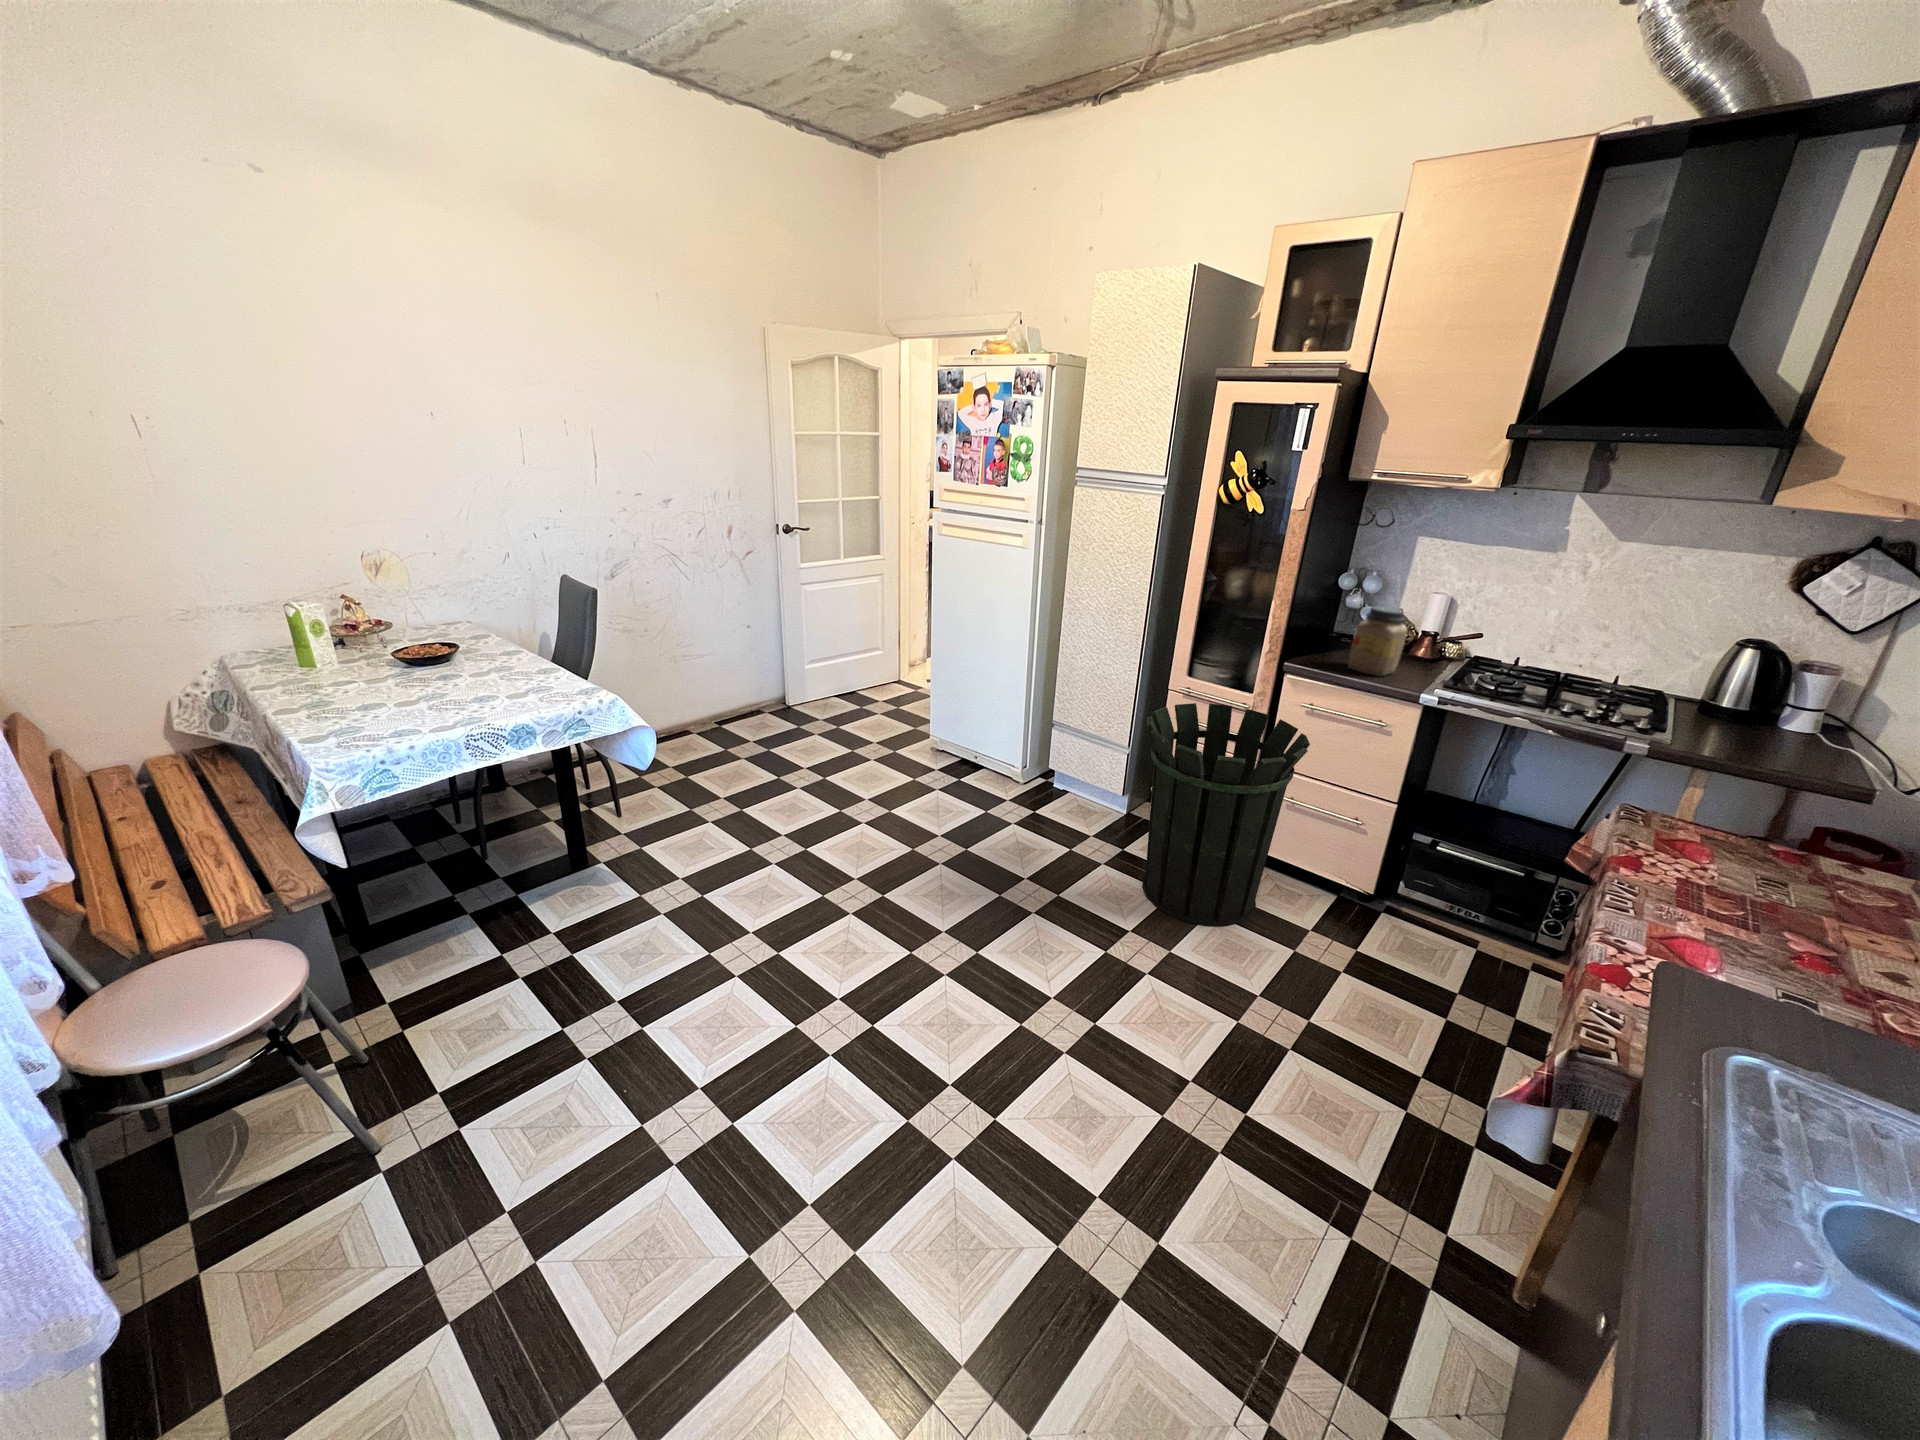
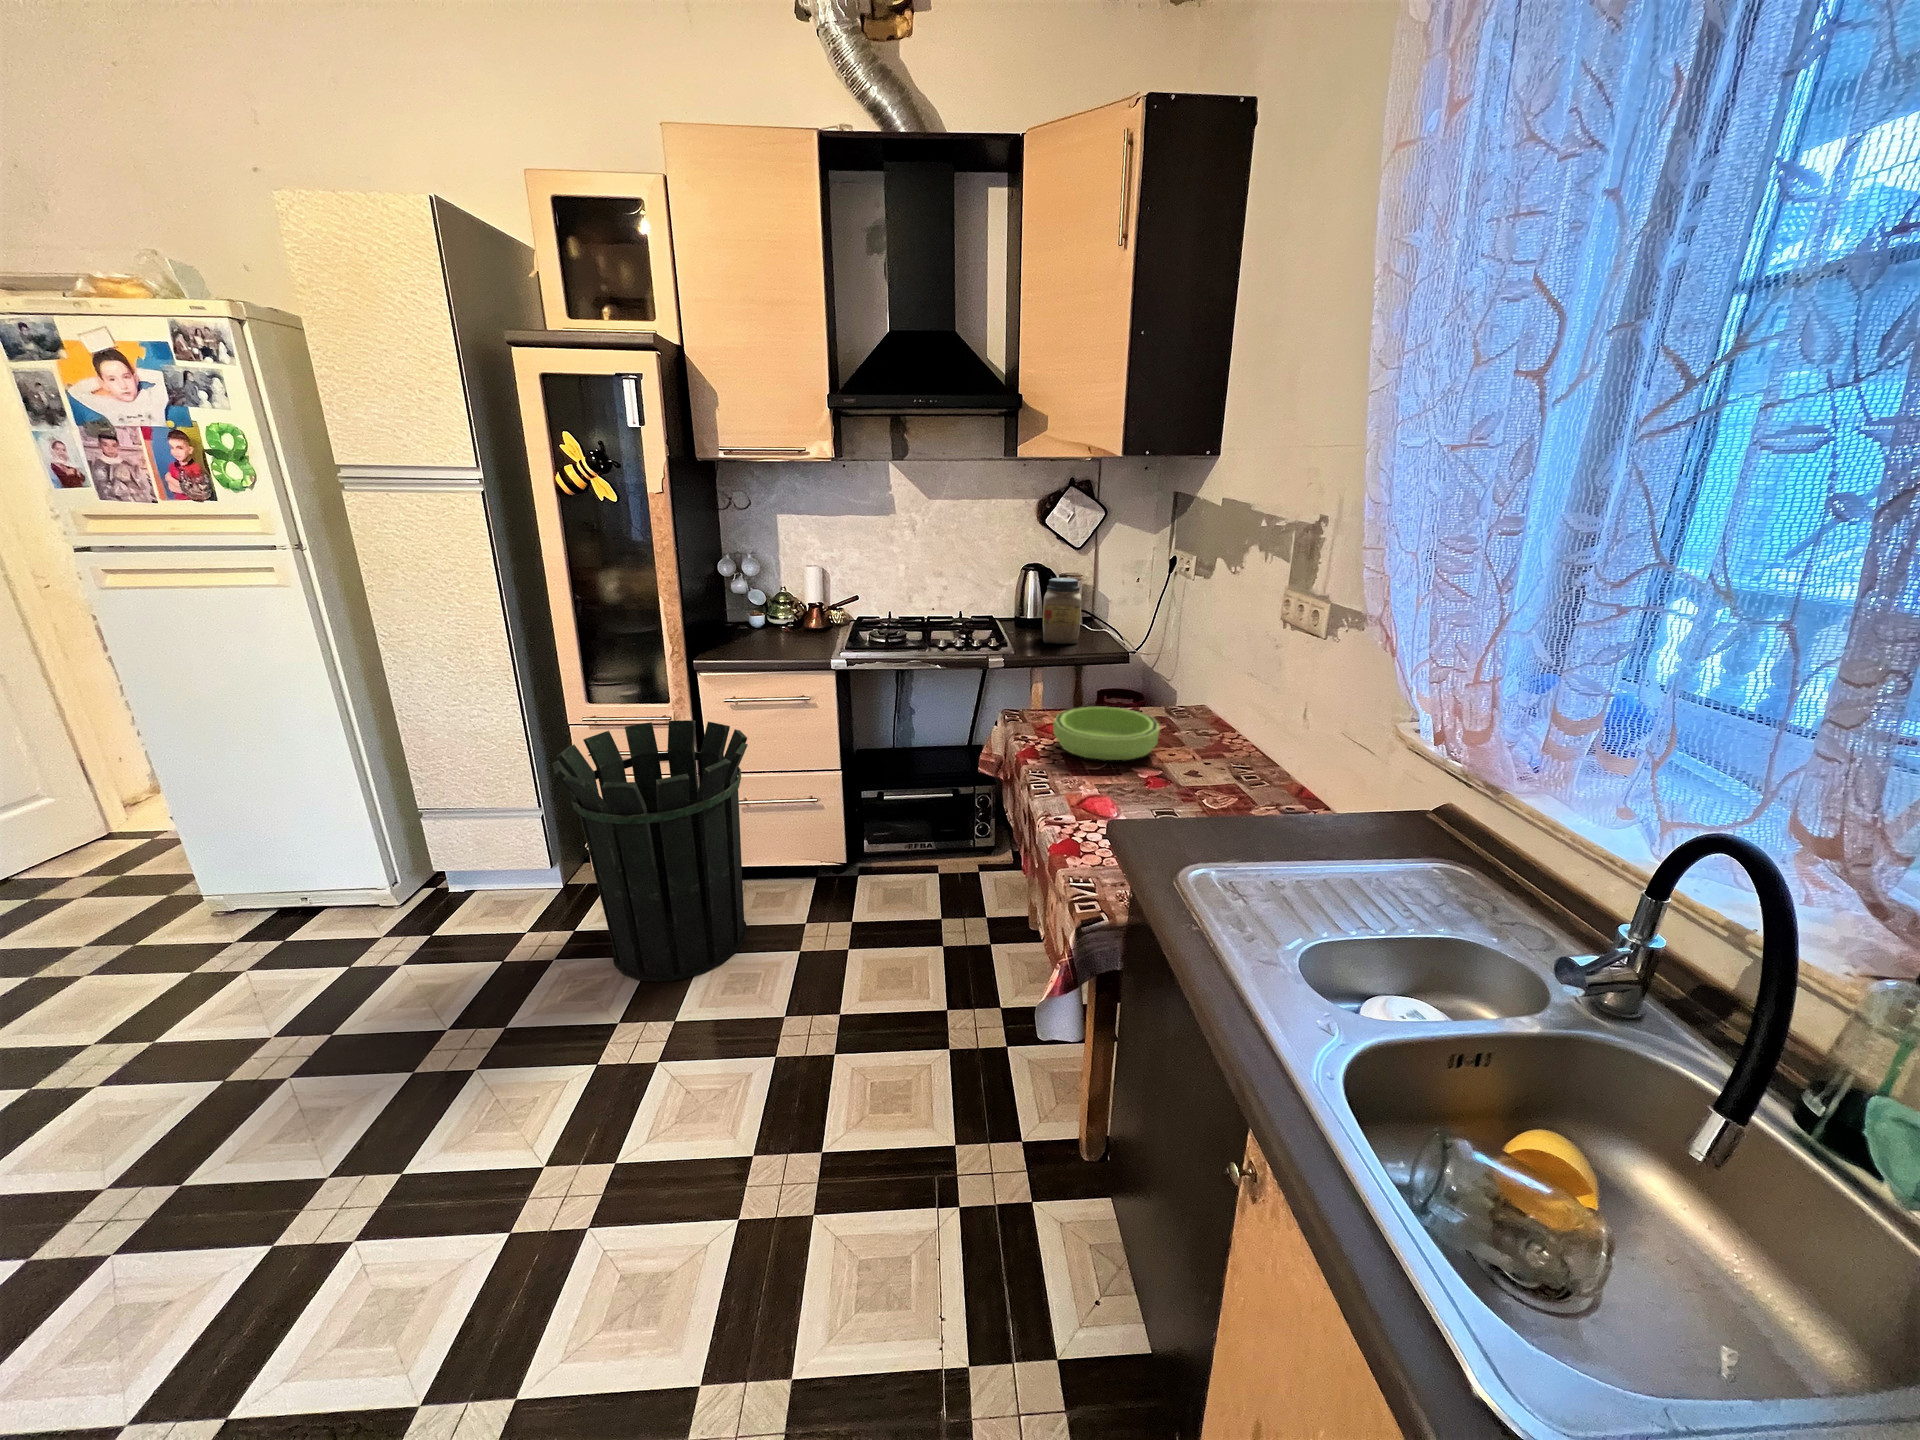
jar: present [1348,606,1408,676] -> present [1043,578,1082,644]
bowl: none [1676,832,1866,926] -> present [1053,706,1160,760]

